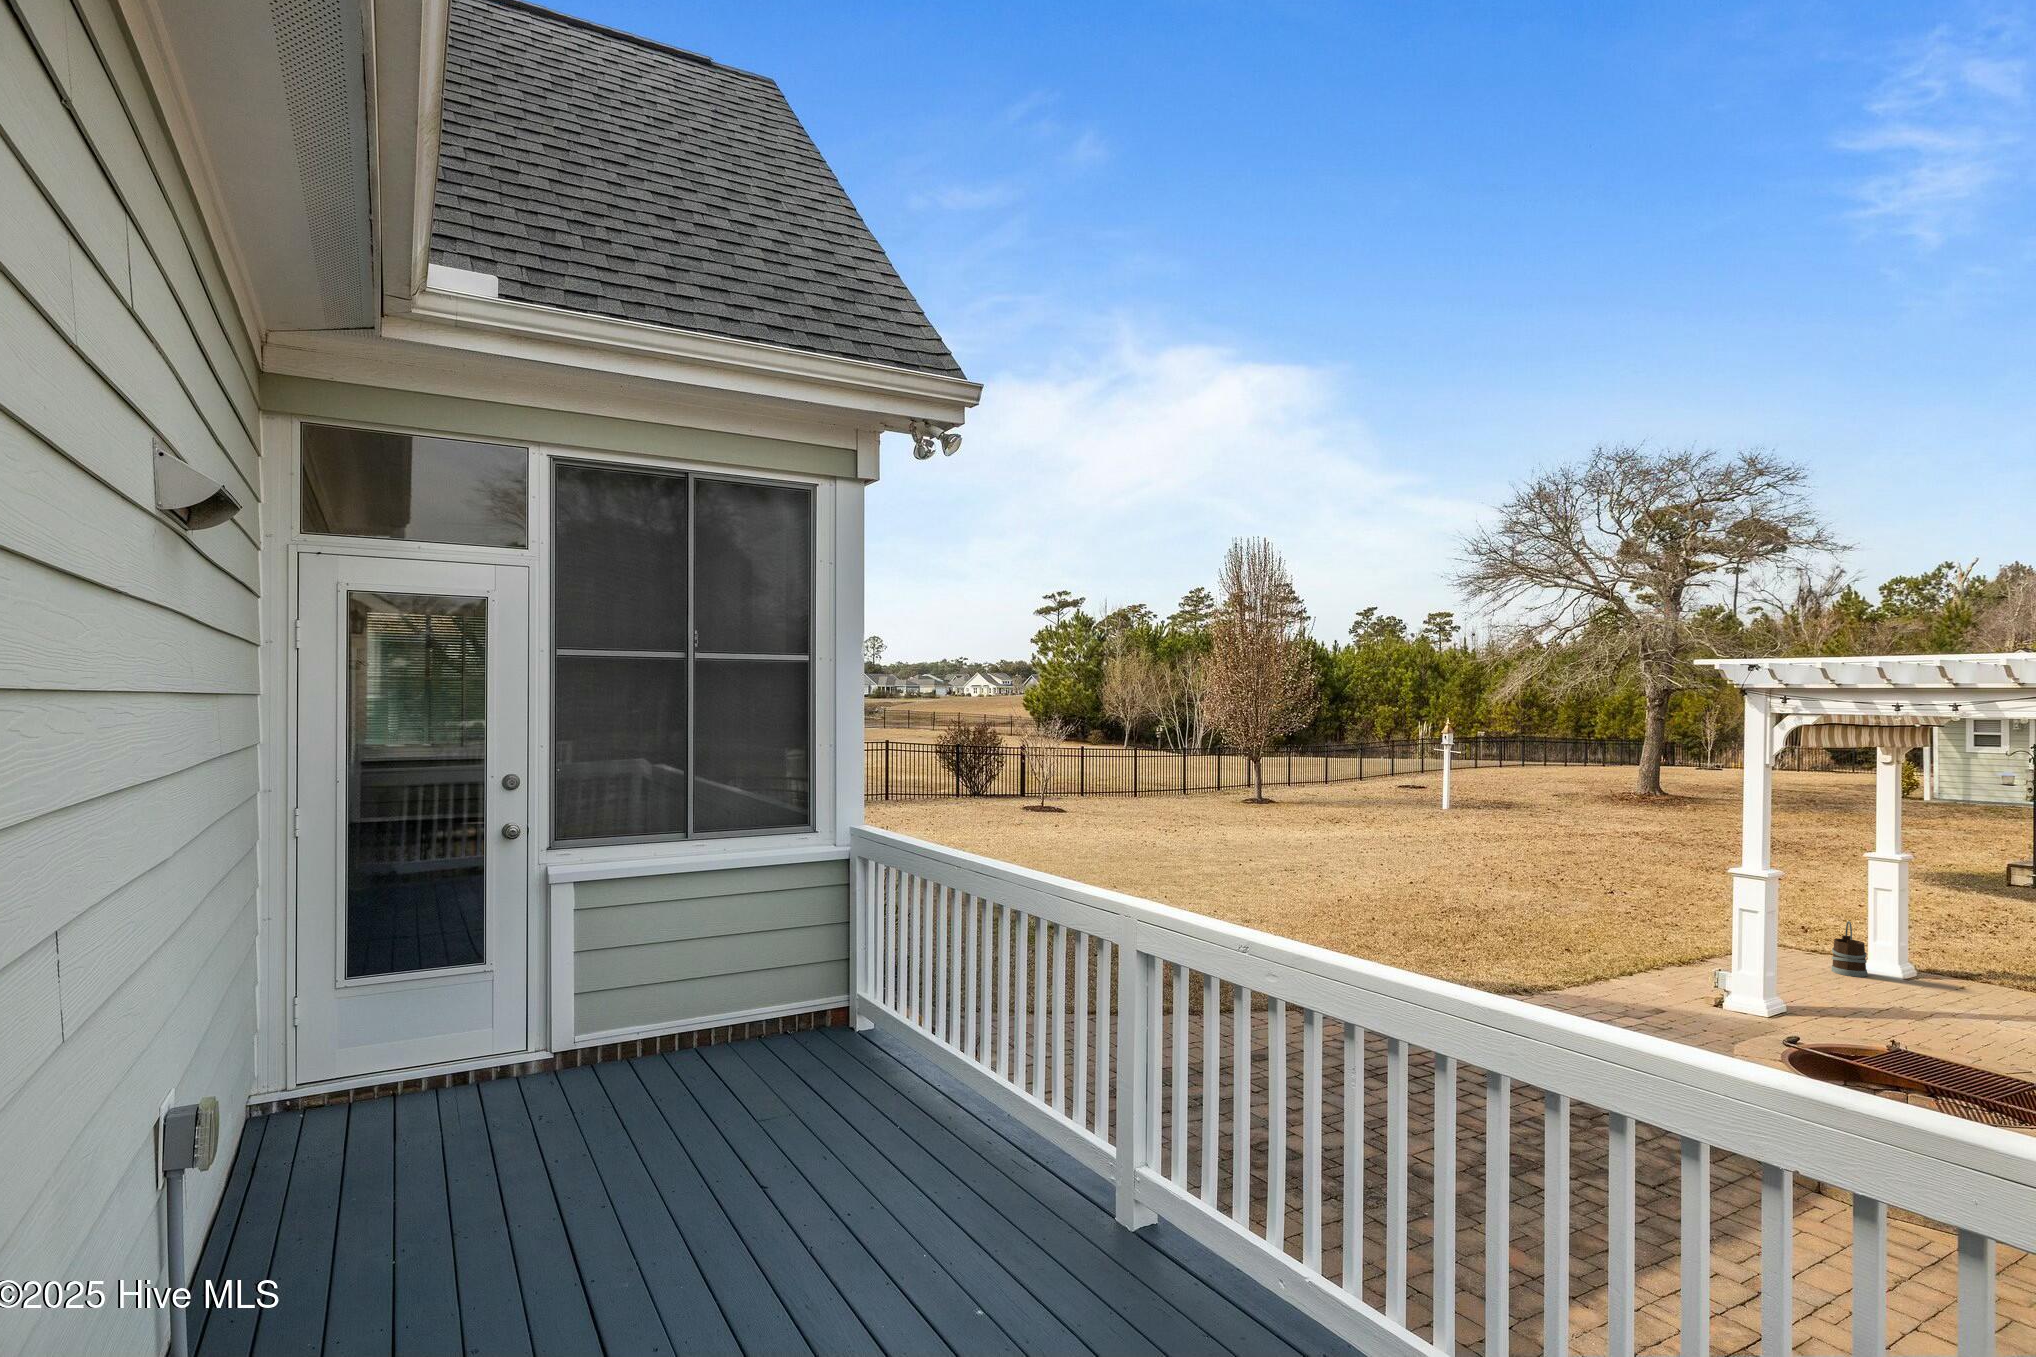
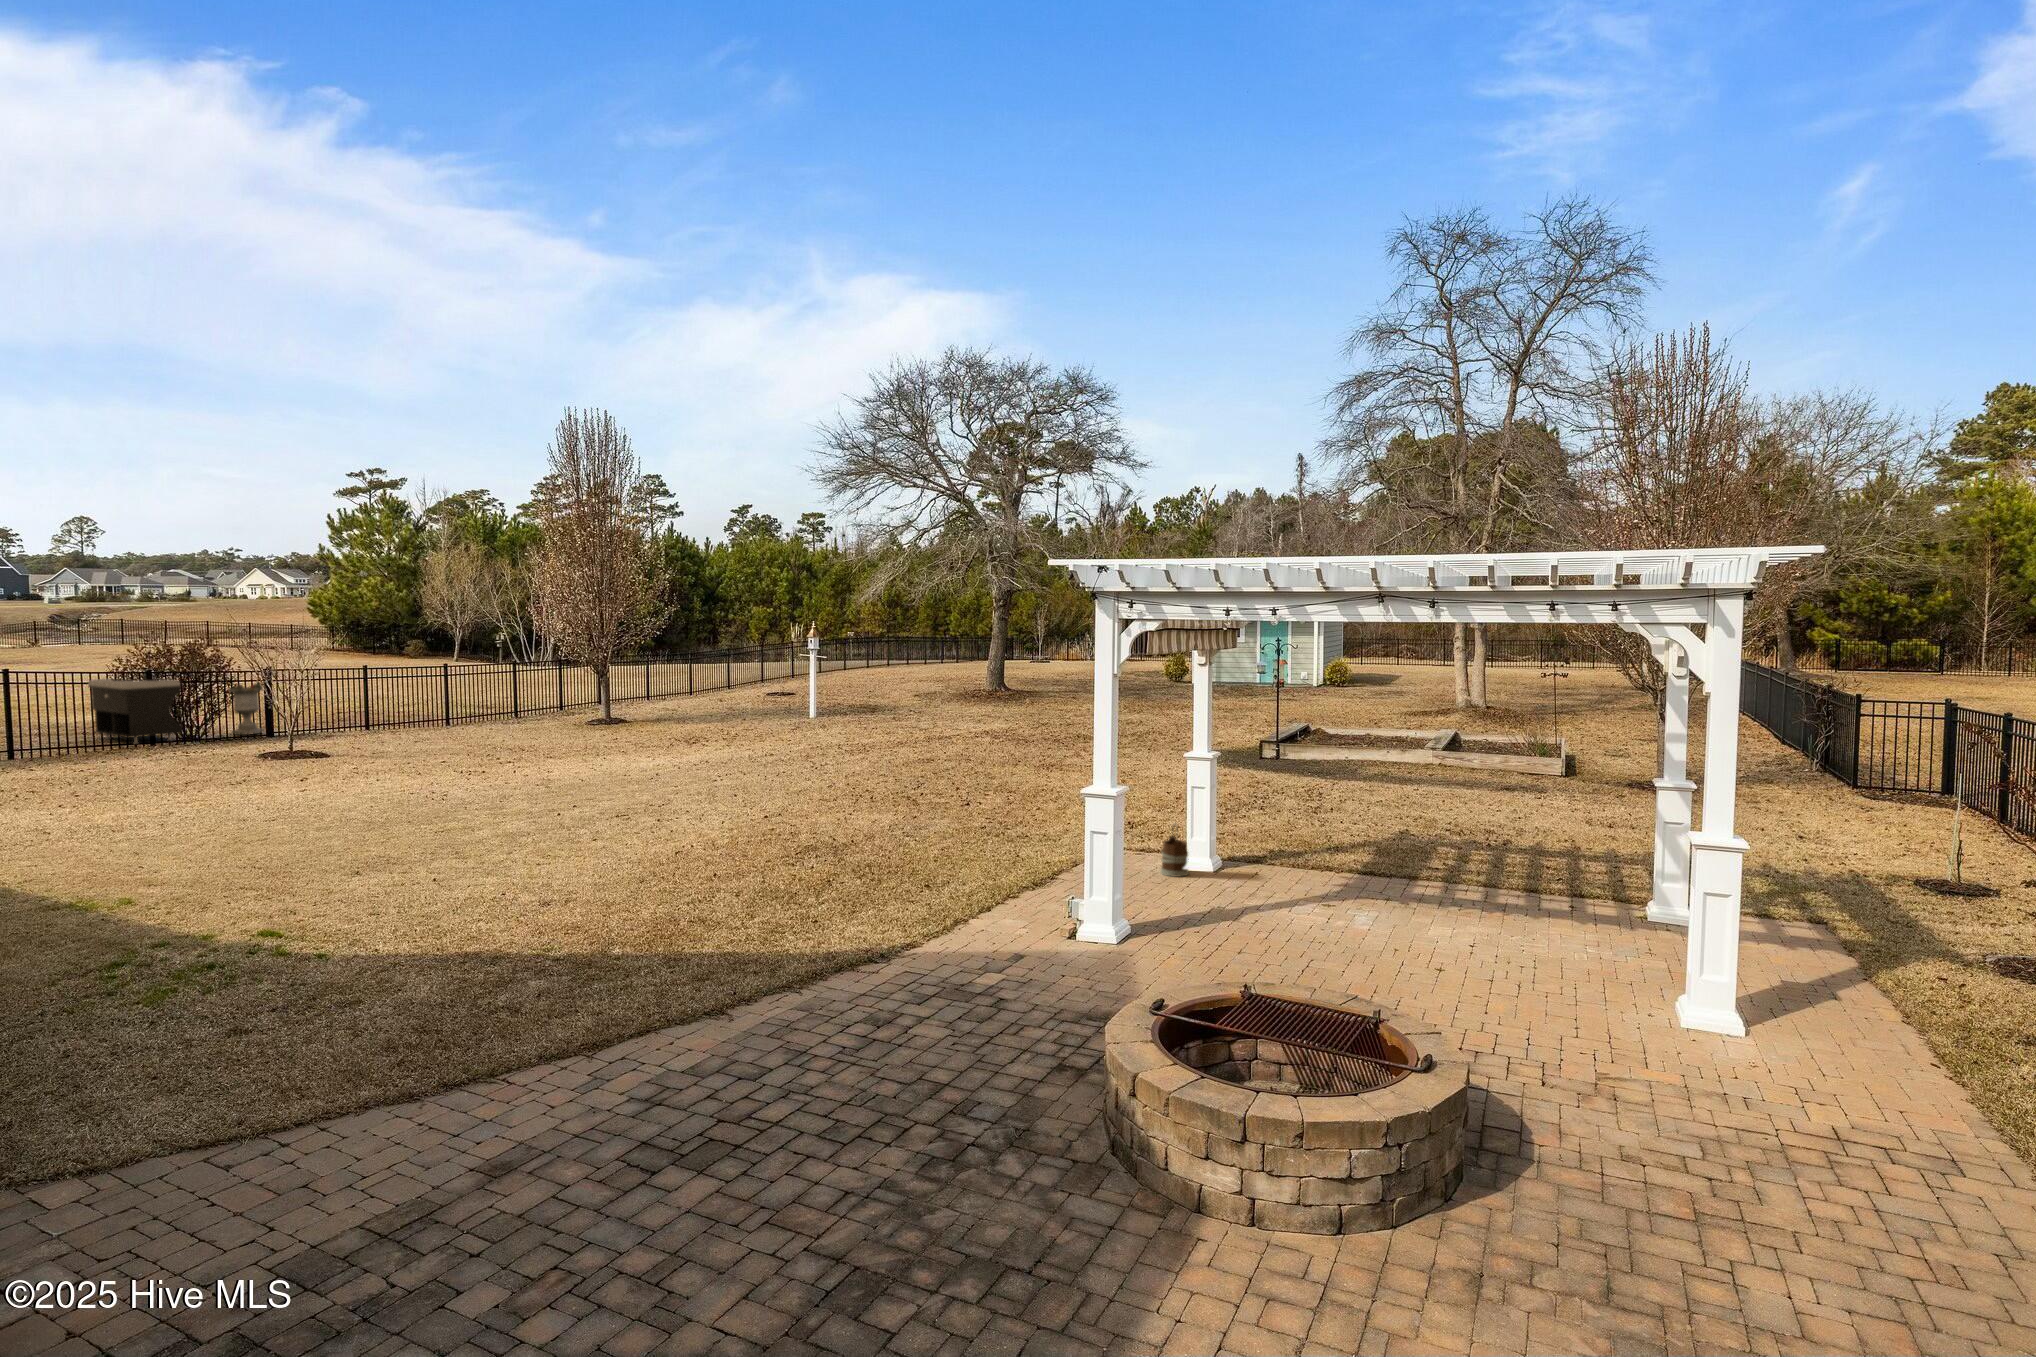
storage bench: none [918,750,970,796] -> present [88,679,183,743]
planter: none [997,756,1018,795] -> present [229,683,264,735]

